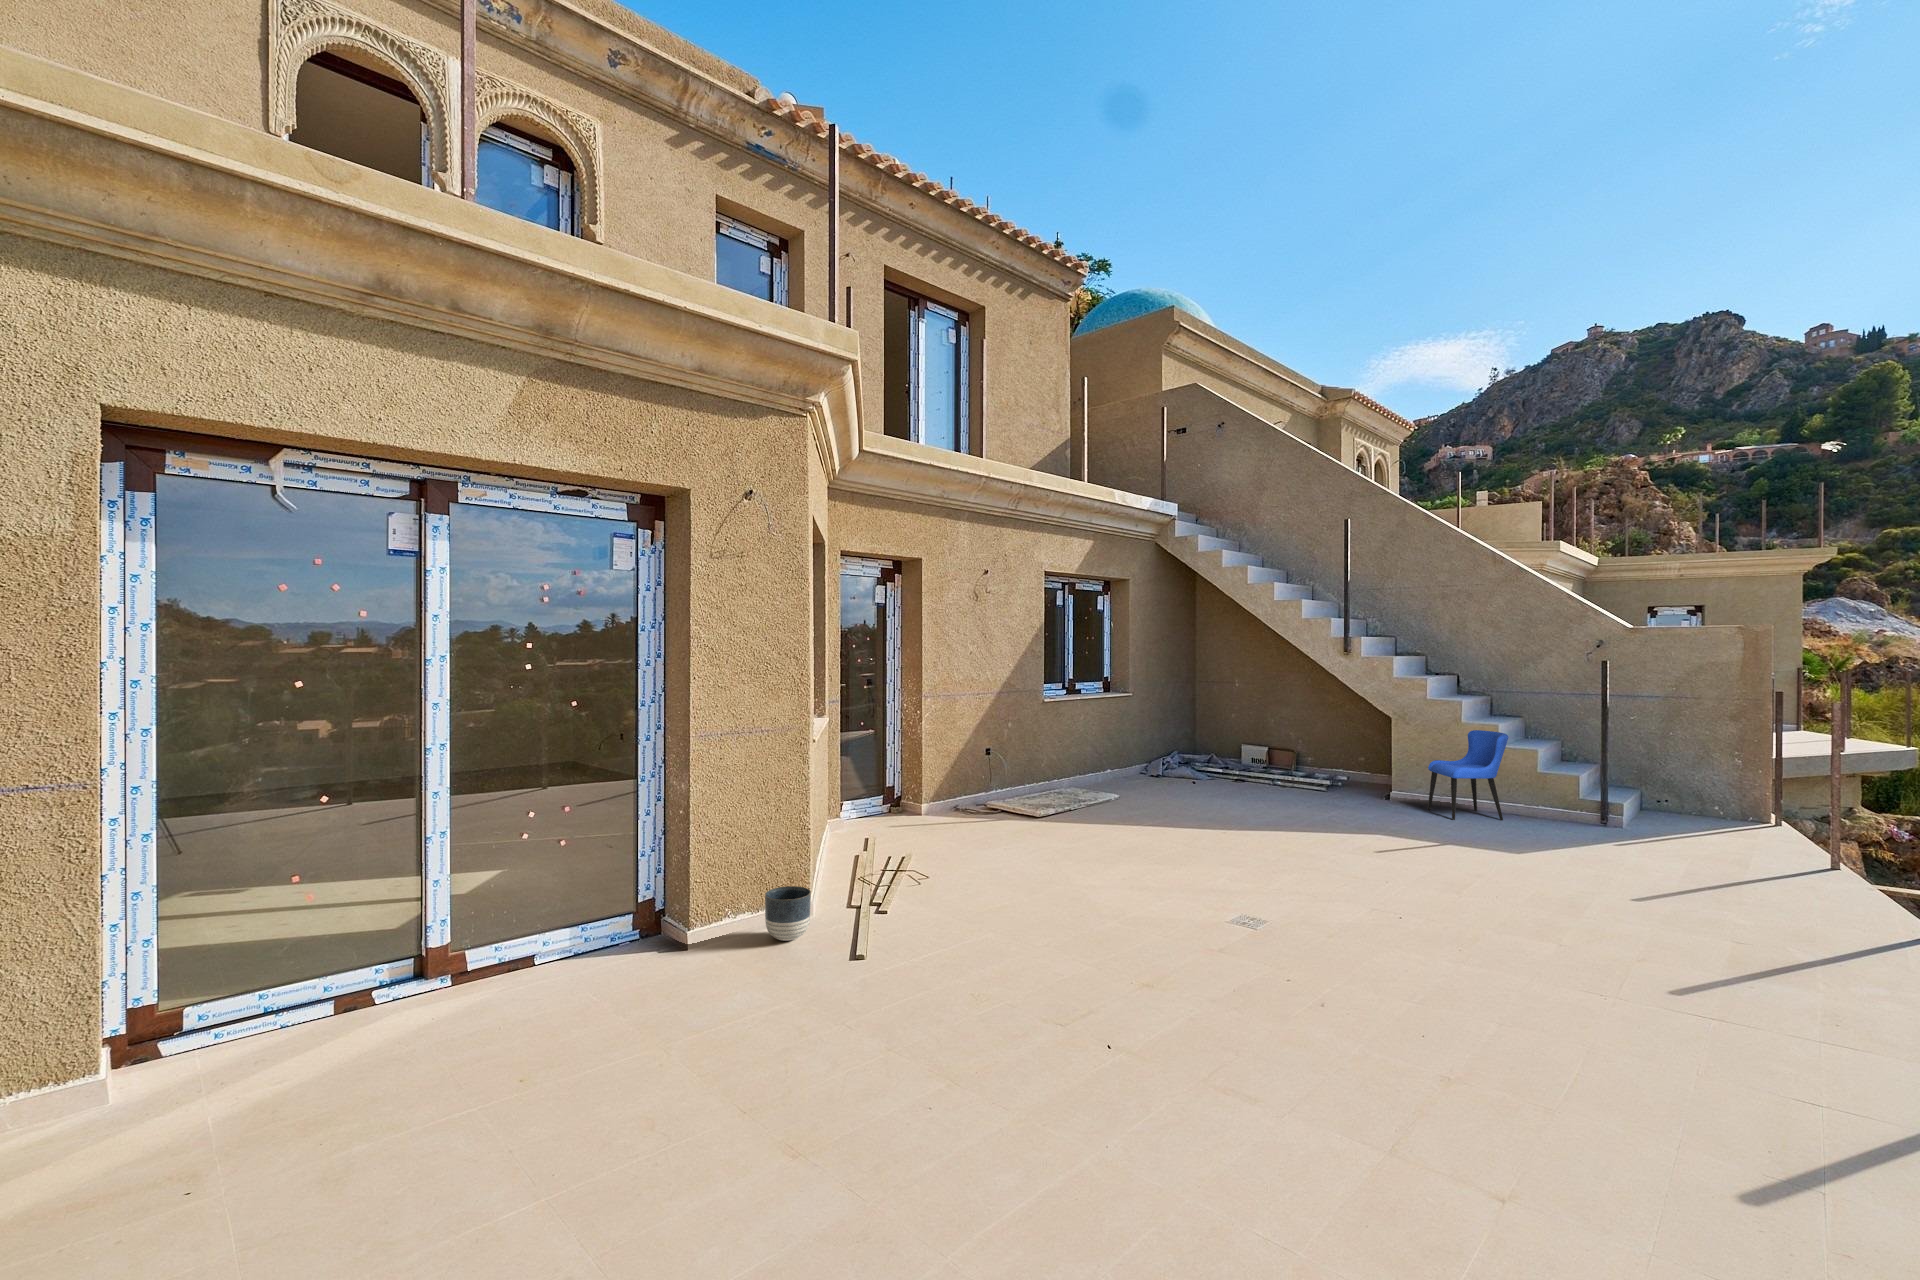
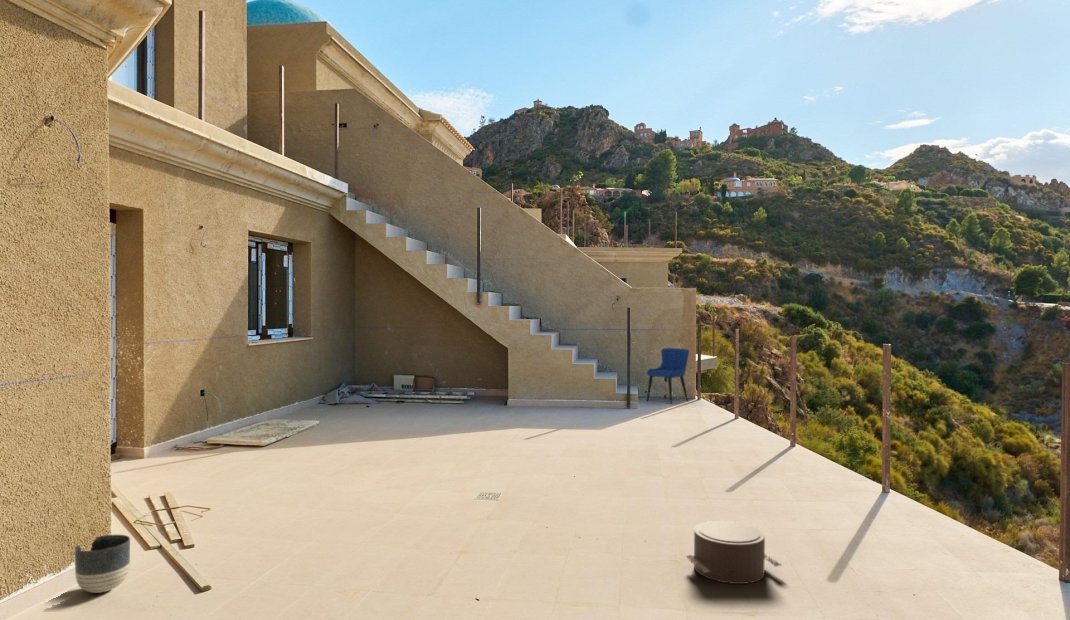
dining chair: present [1428,730,1508,820] -> present [647,348,689,403]
pouf: none [1454,1050,1645,1184] -> present [687,521,781,584]

